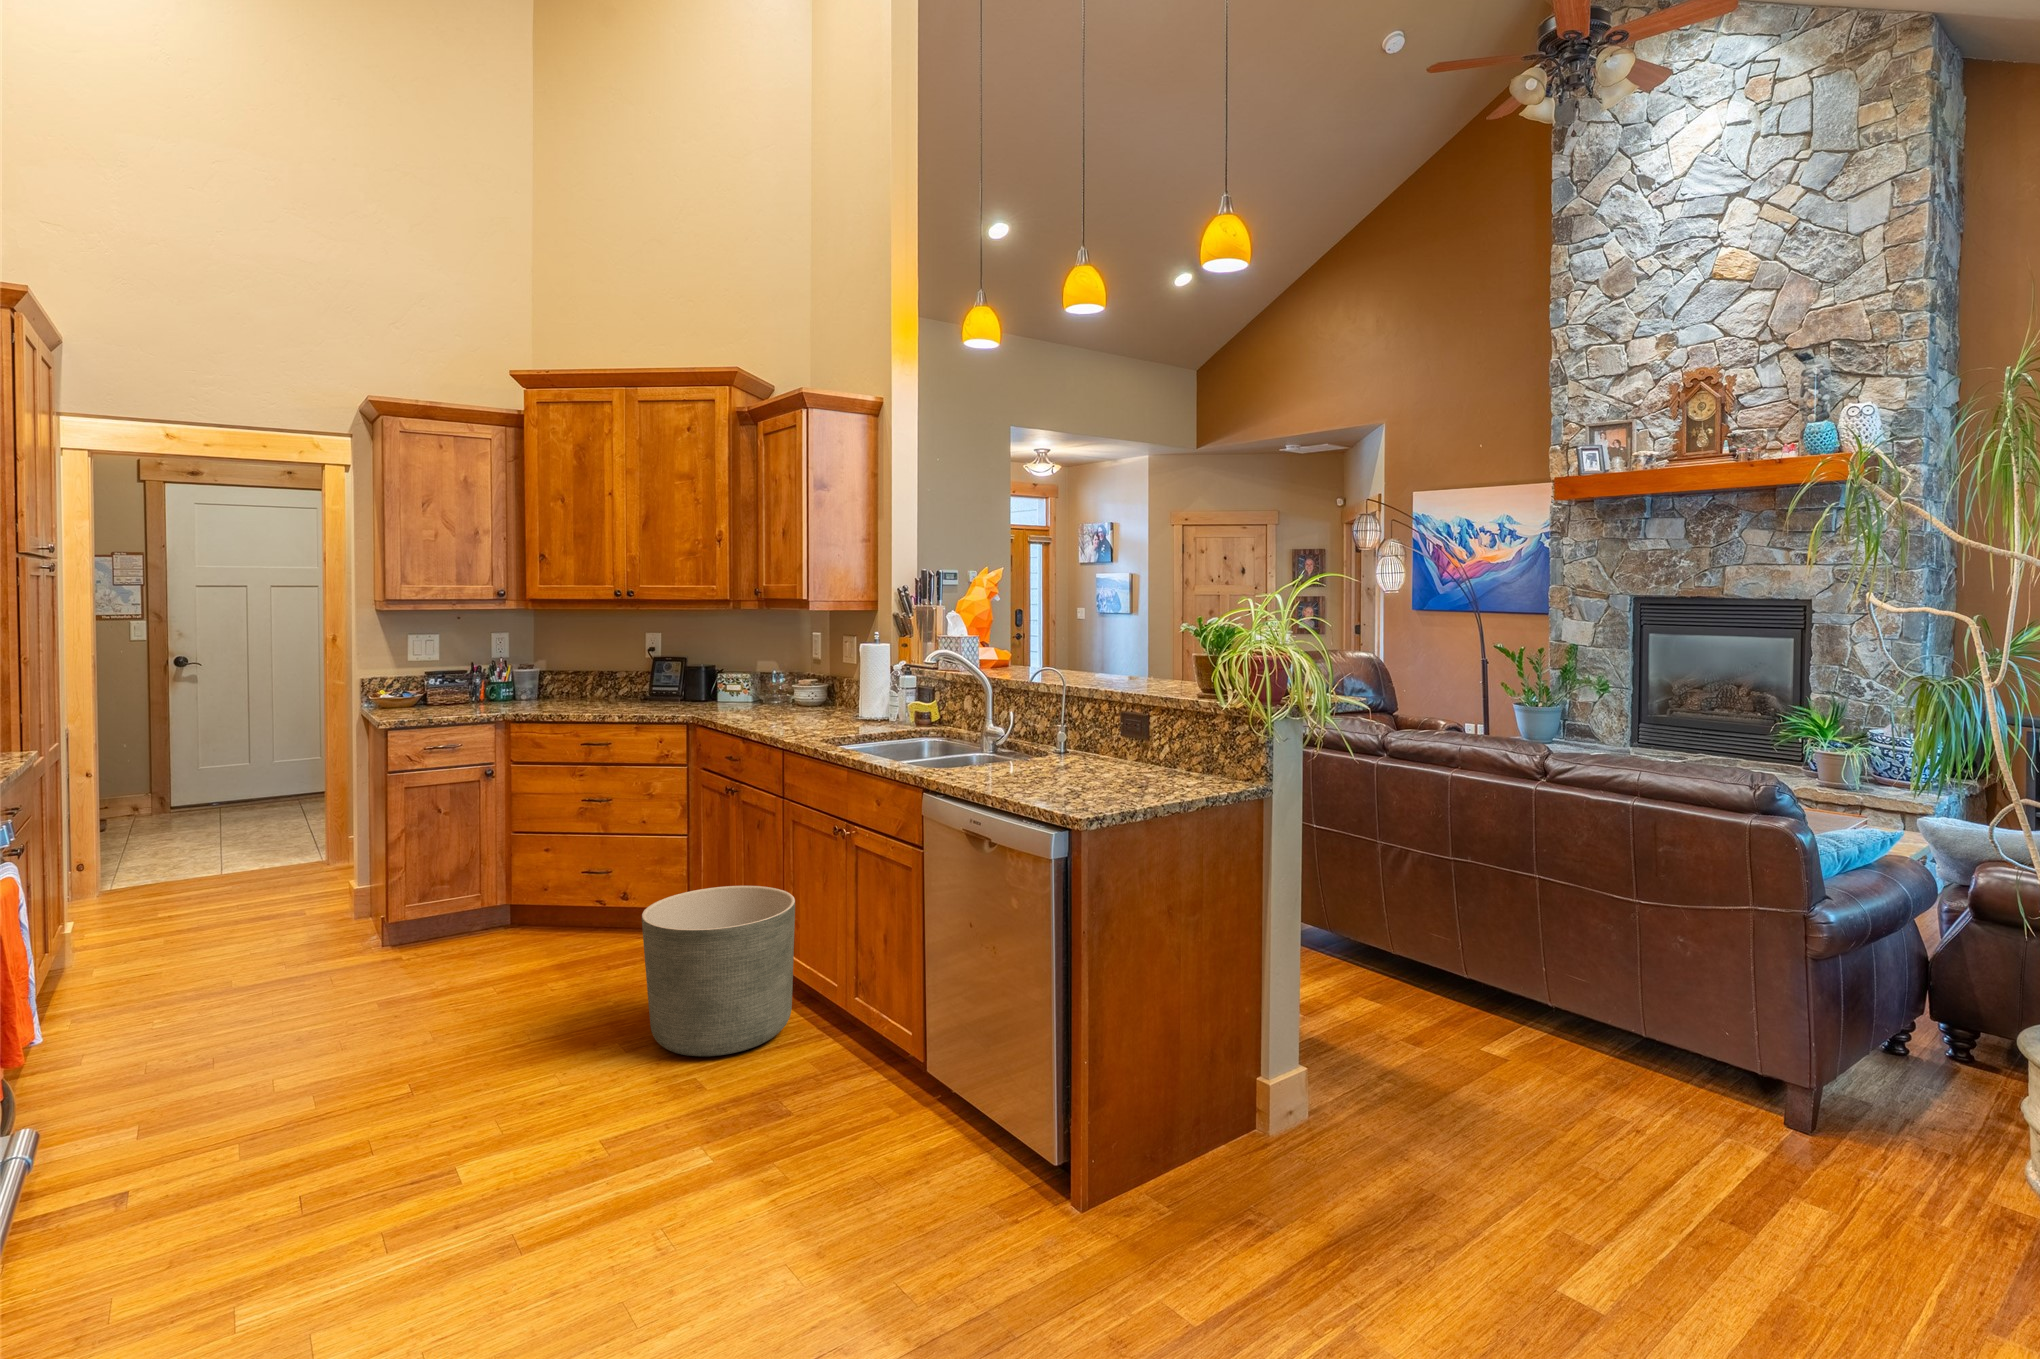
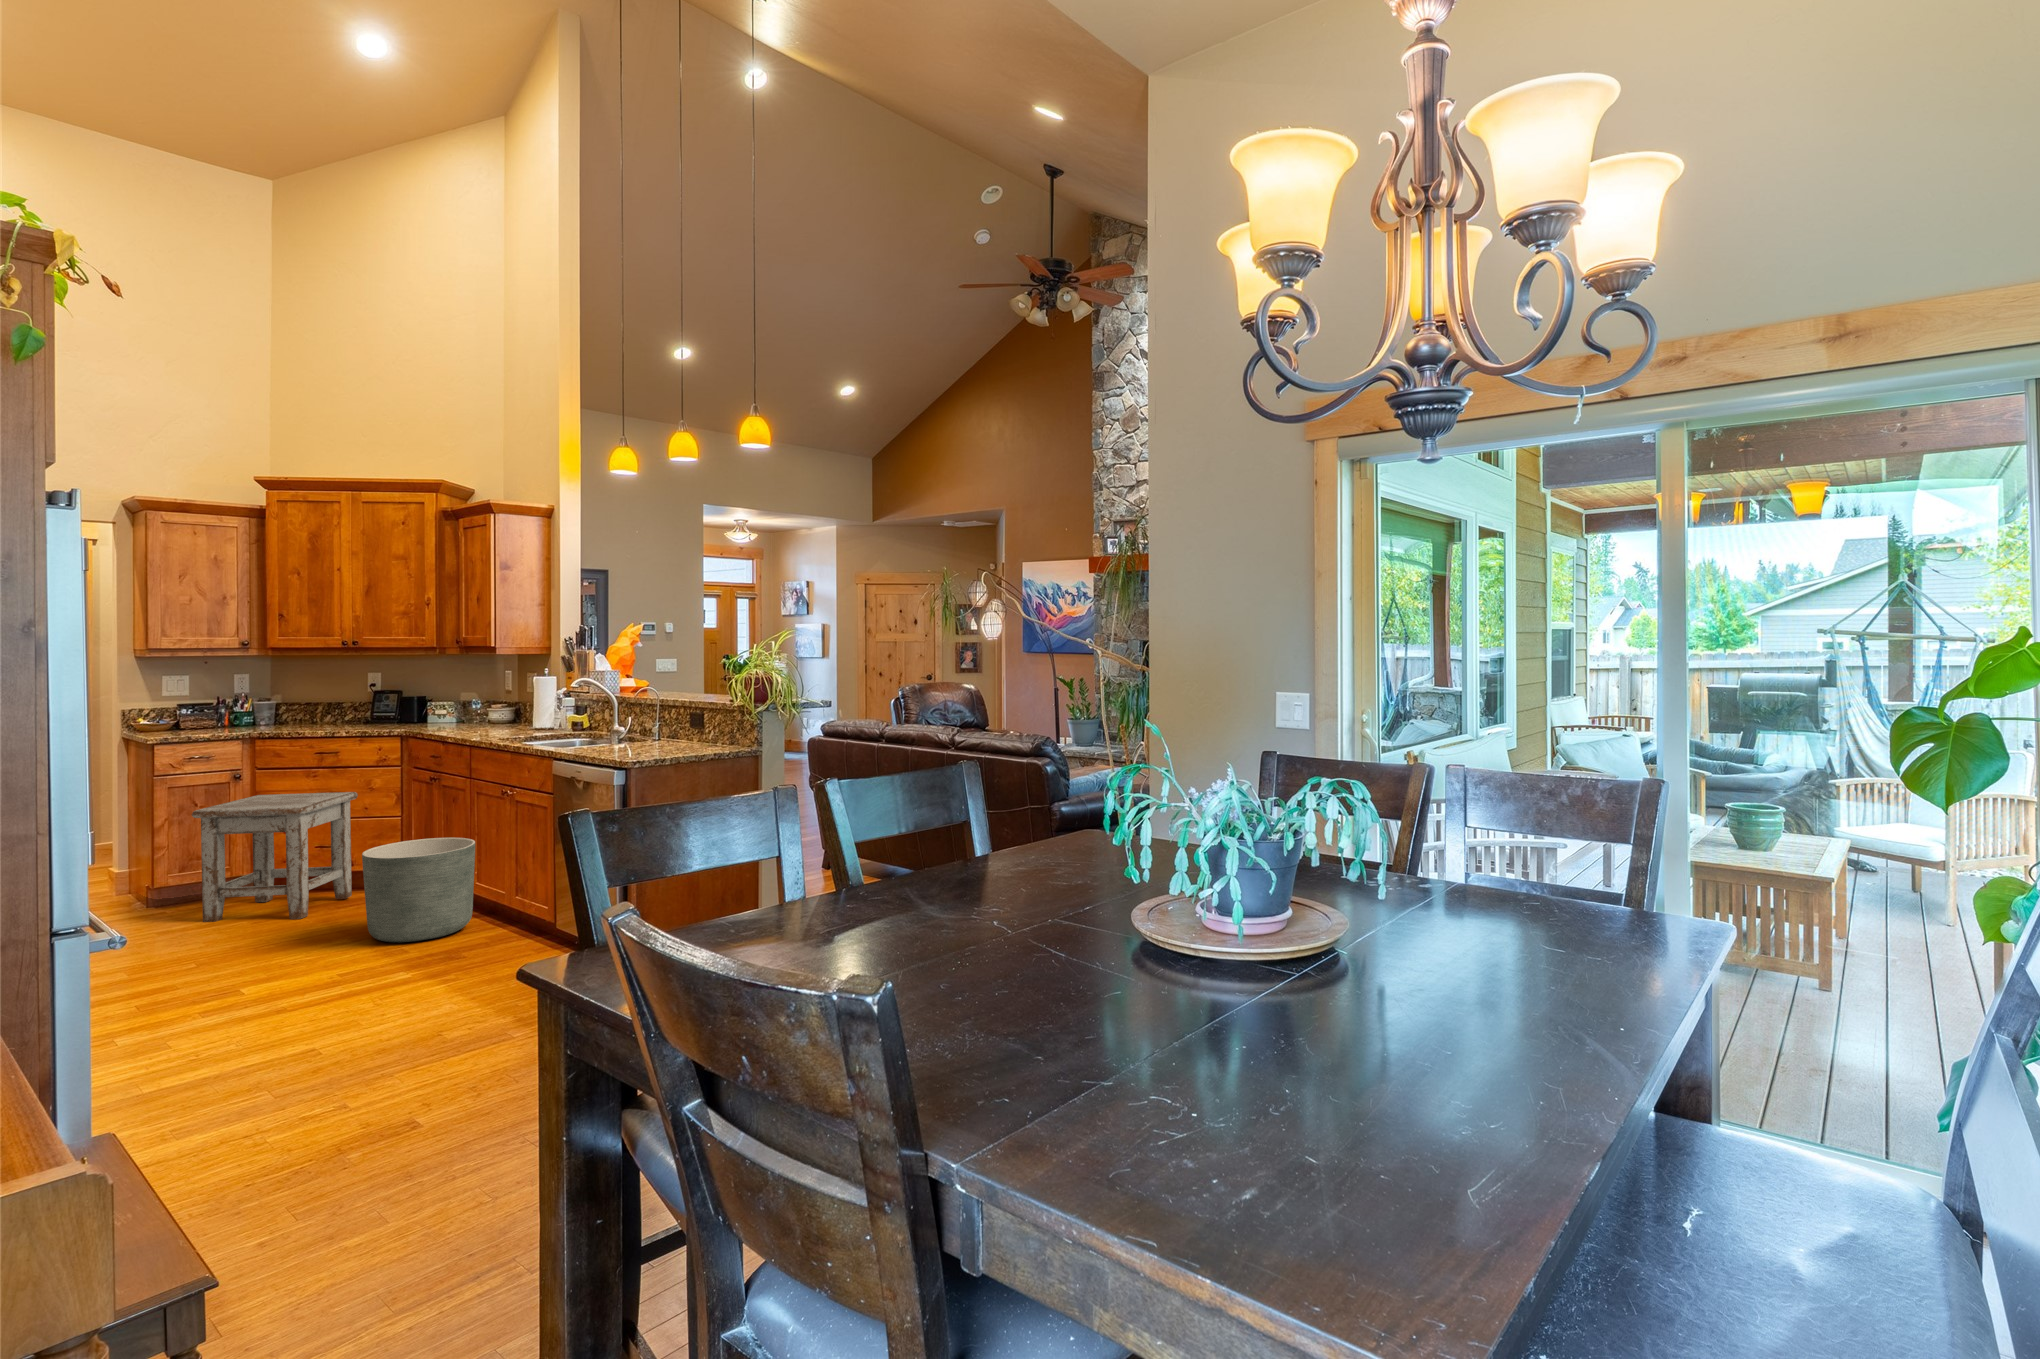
stool: none [428,799,635,985] -> present [192,792,358,922]

